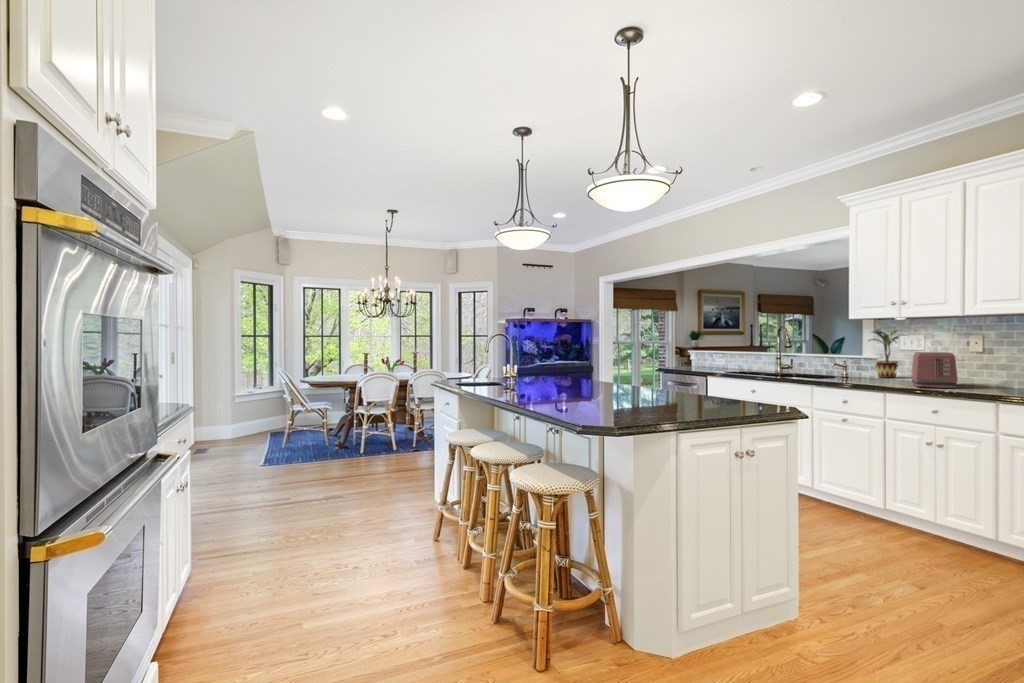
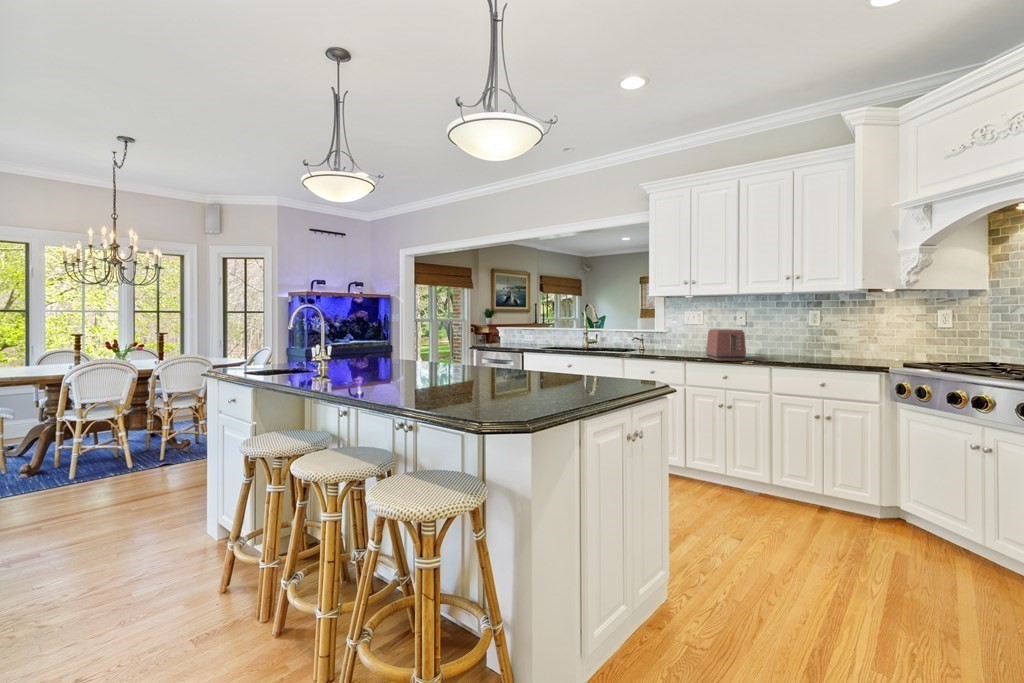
potted plant: present [869,330,902,378] -> none [665,309,700,353]

